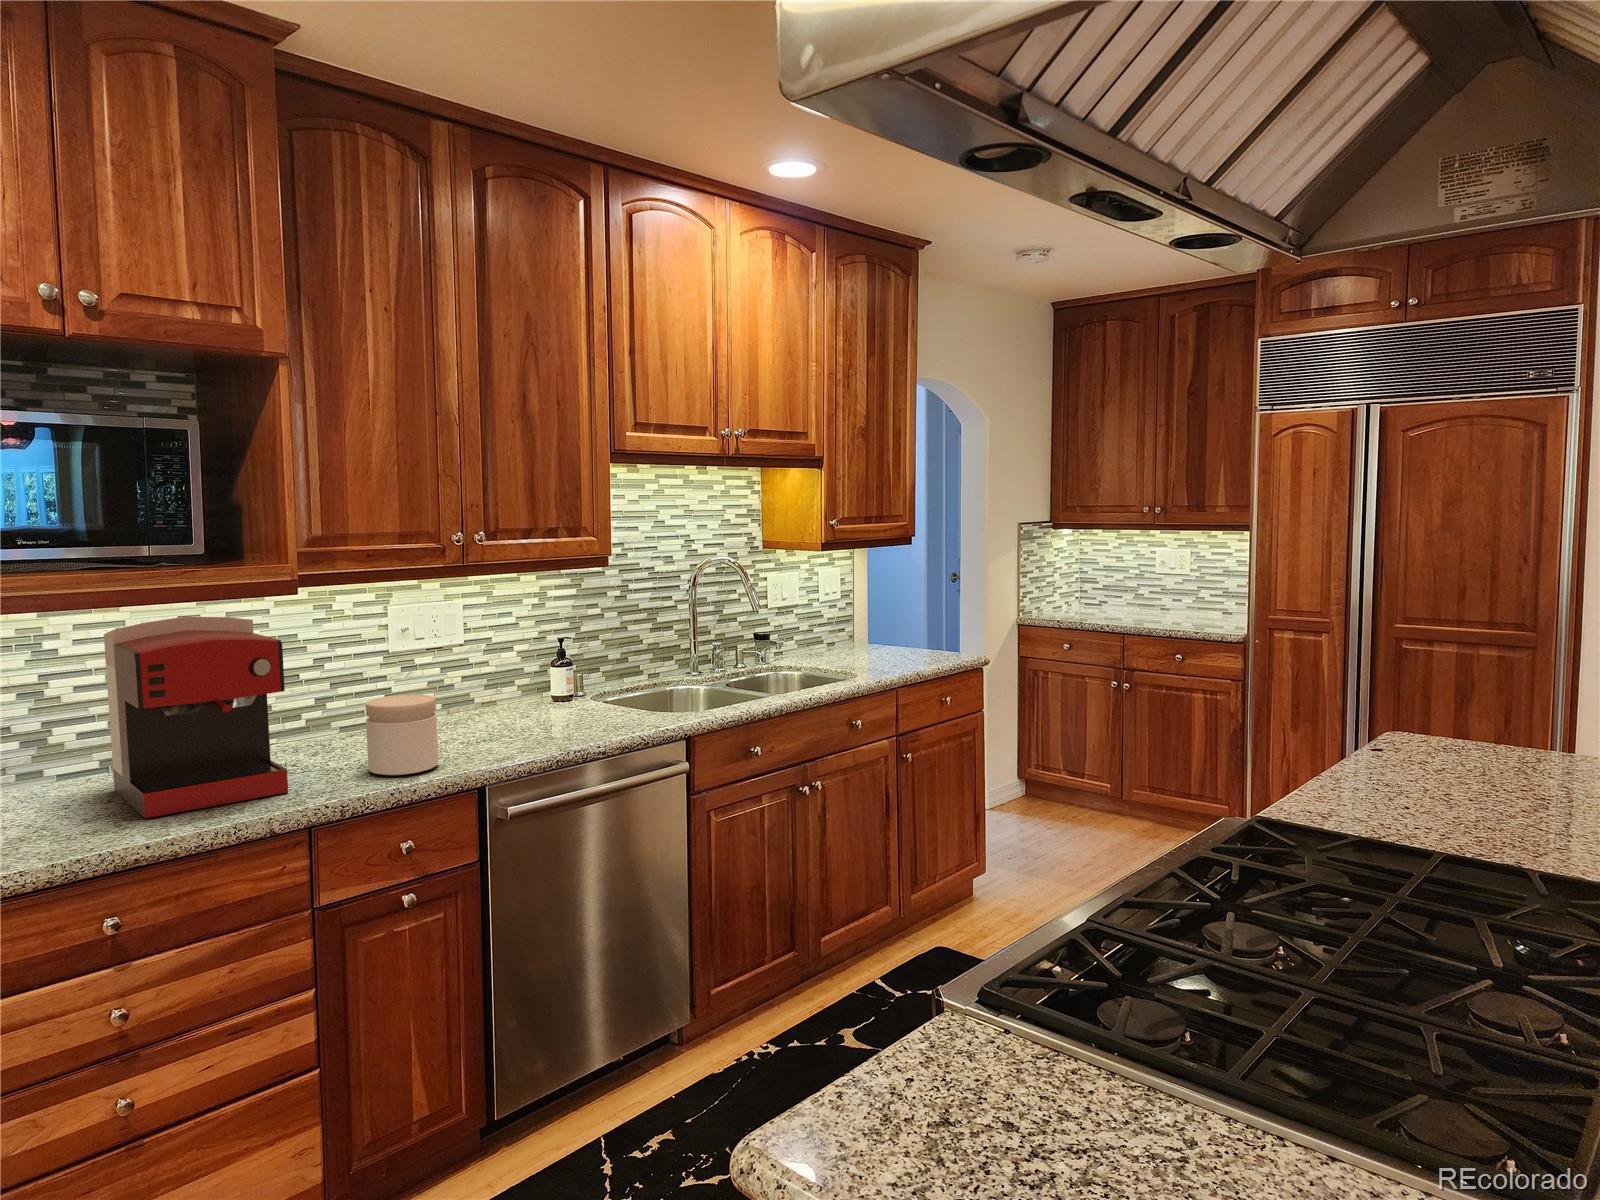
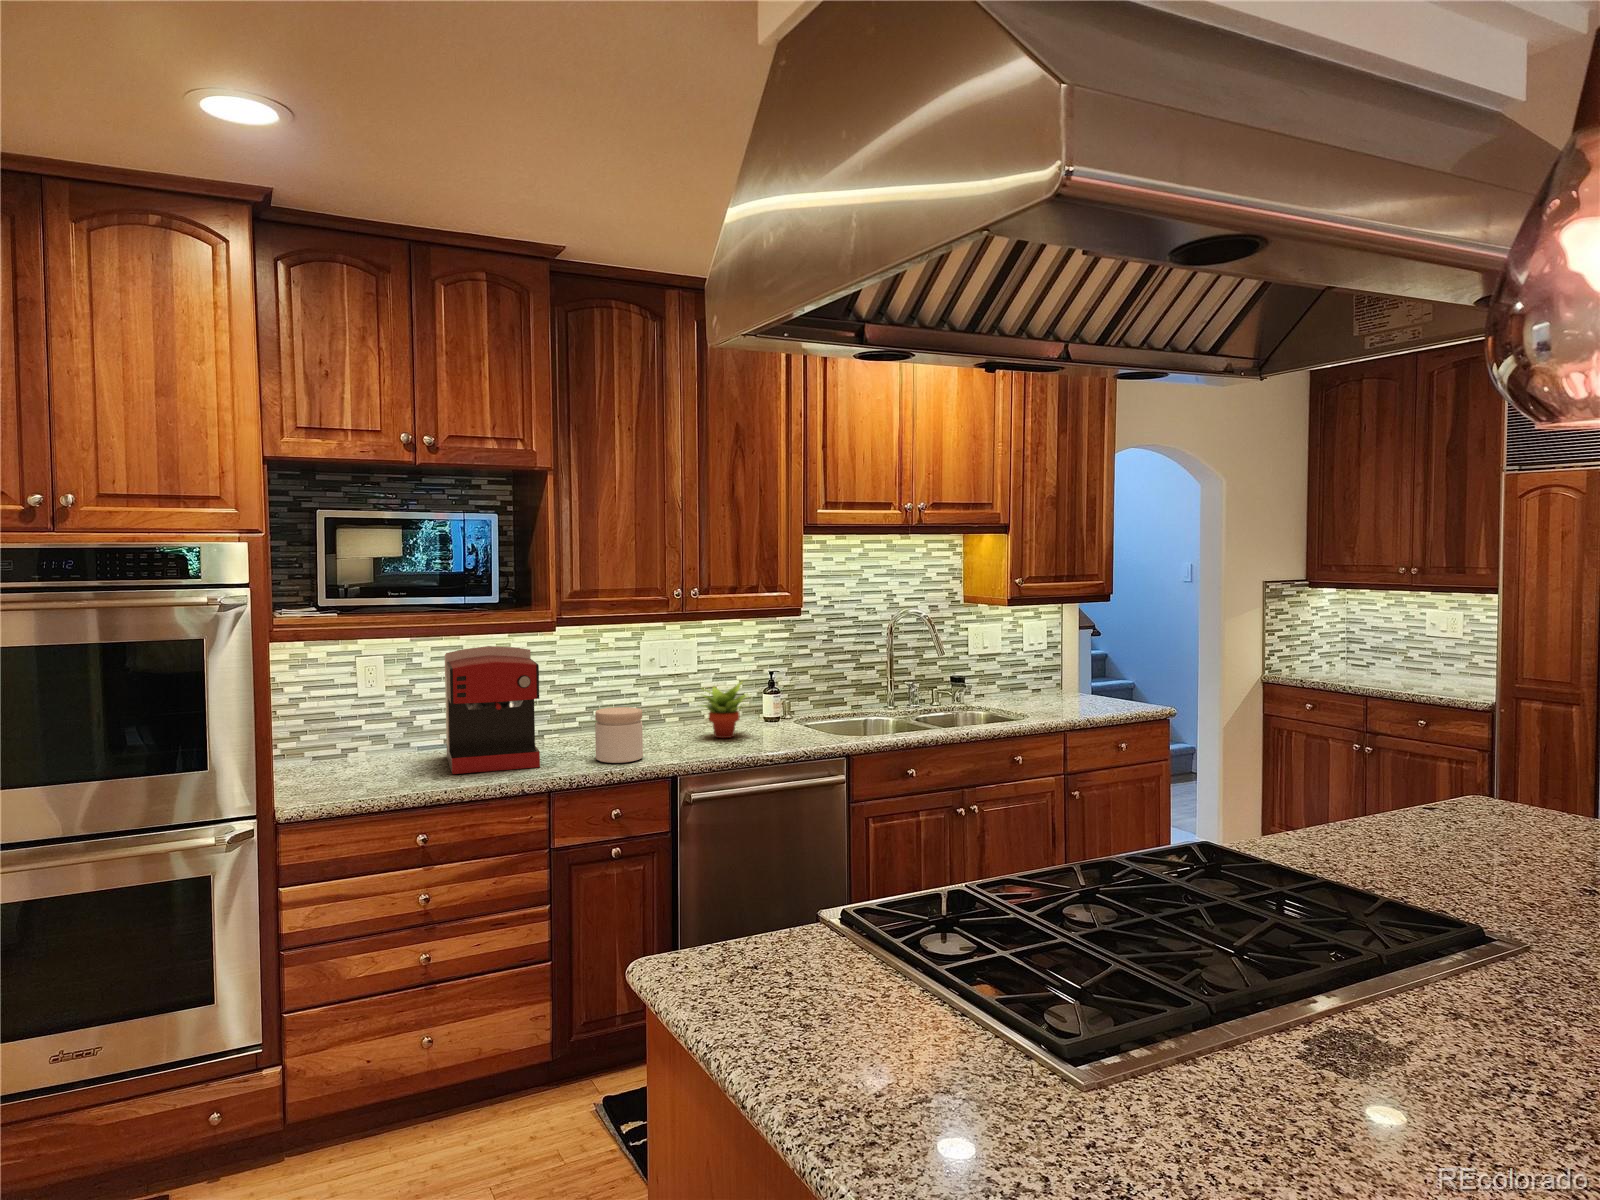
succulent plant: none [485,649,561,727] -> present [703,681,747,738]

